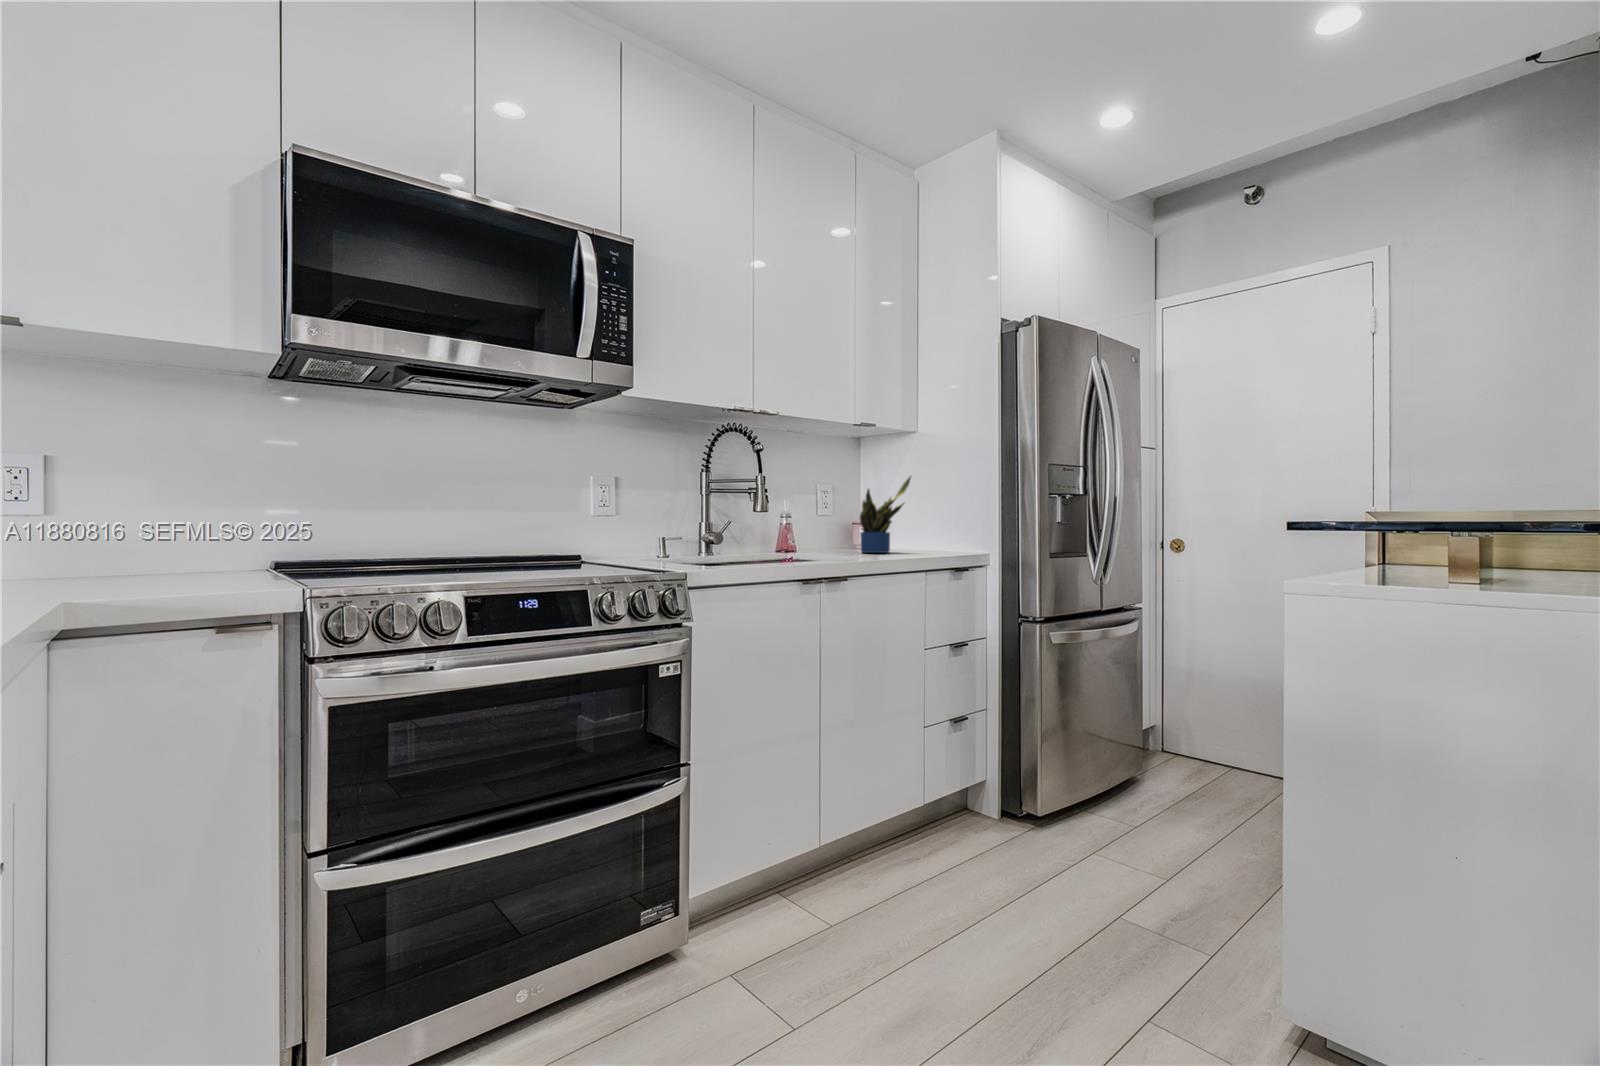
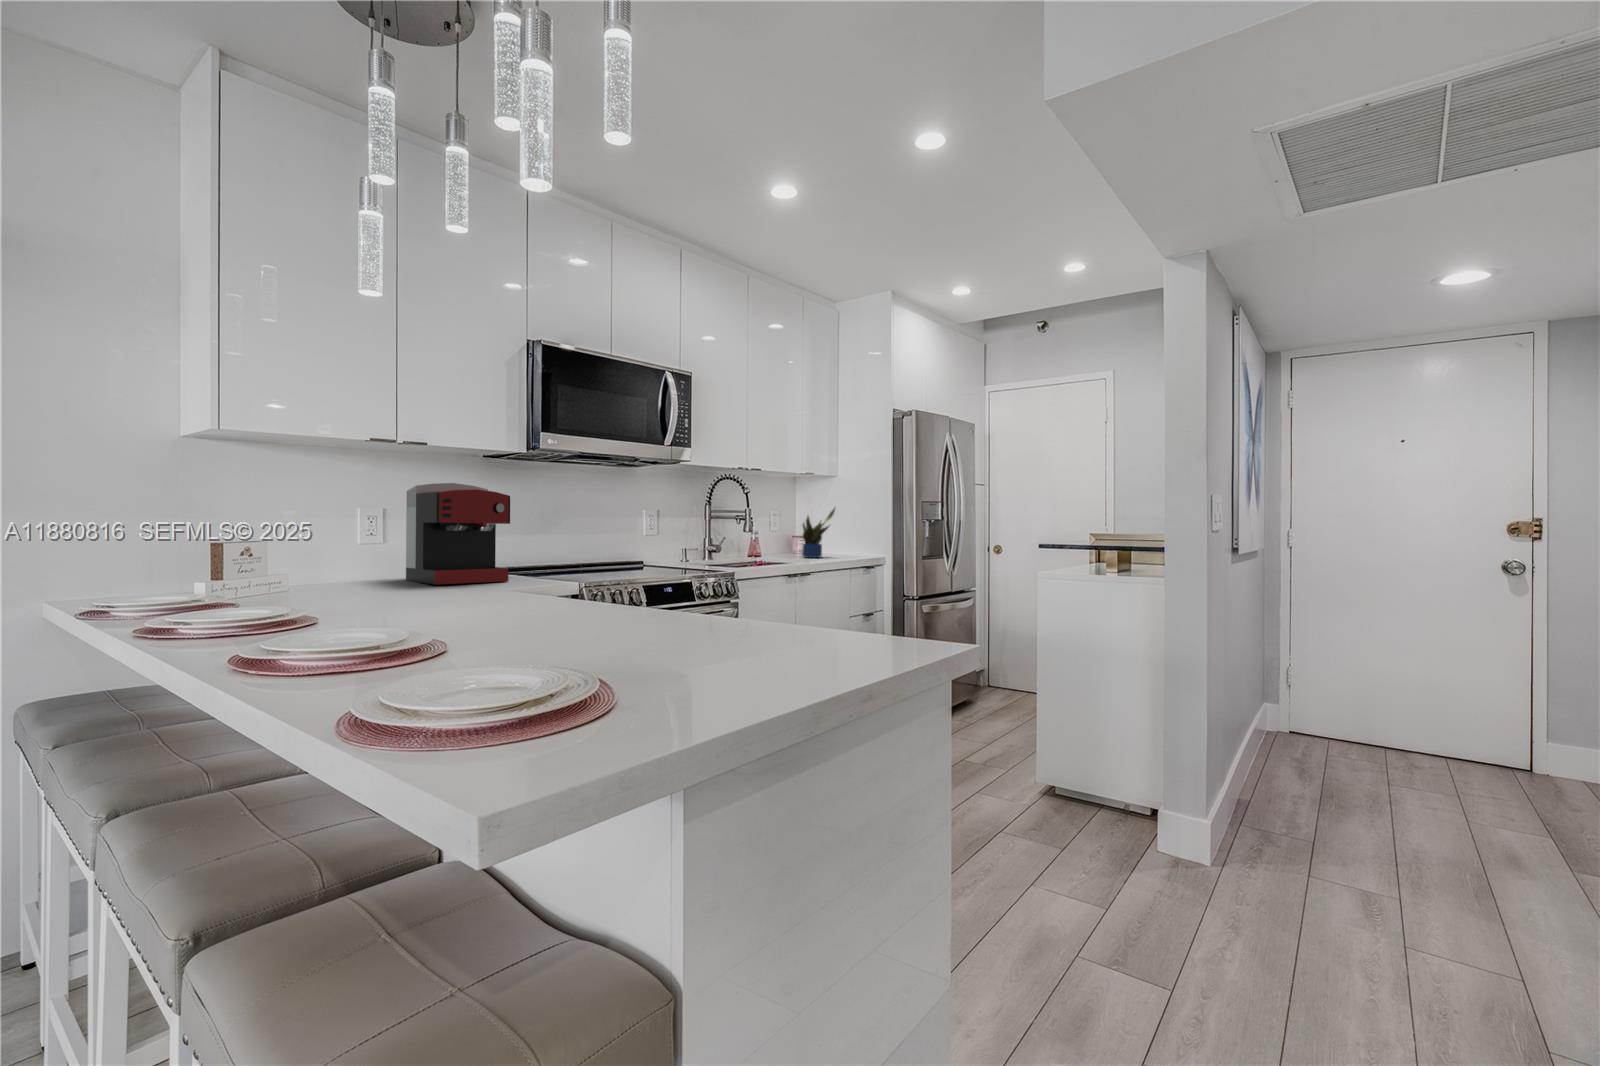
coffee maker: none [70,412,245,587] -> present [406,483,510,584]

